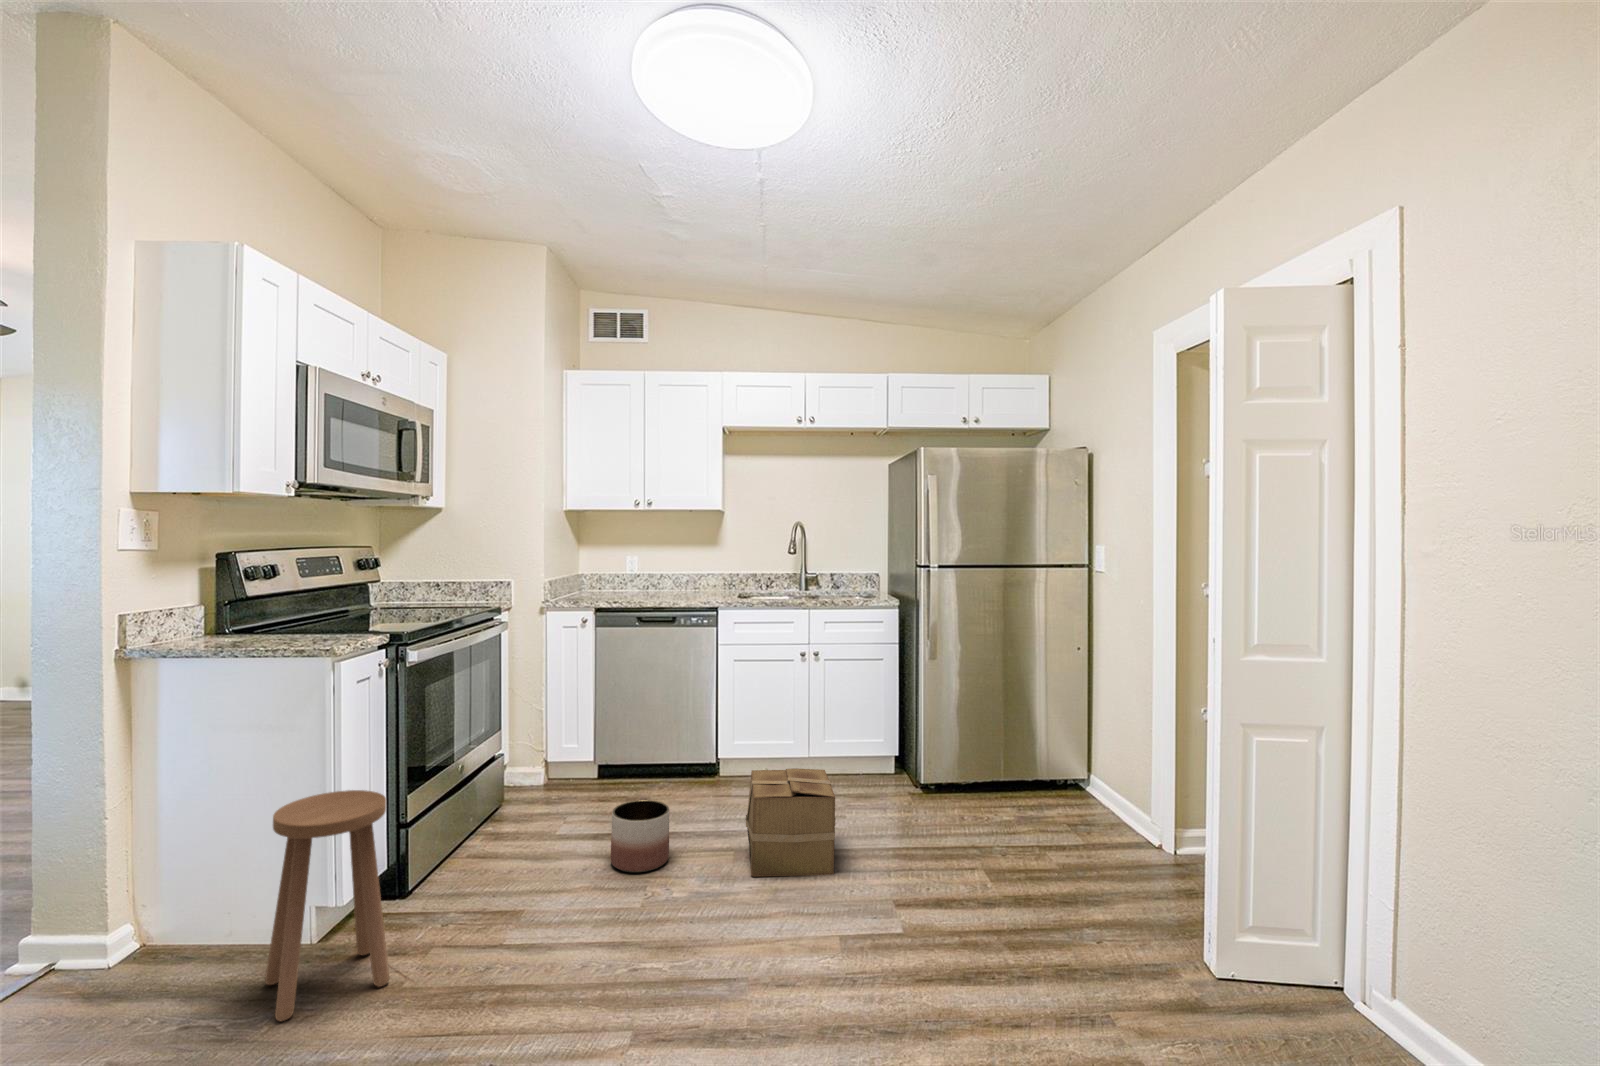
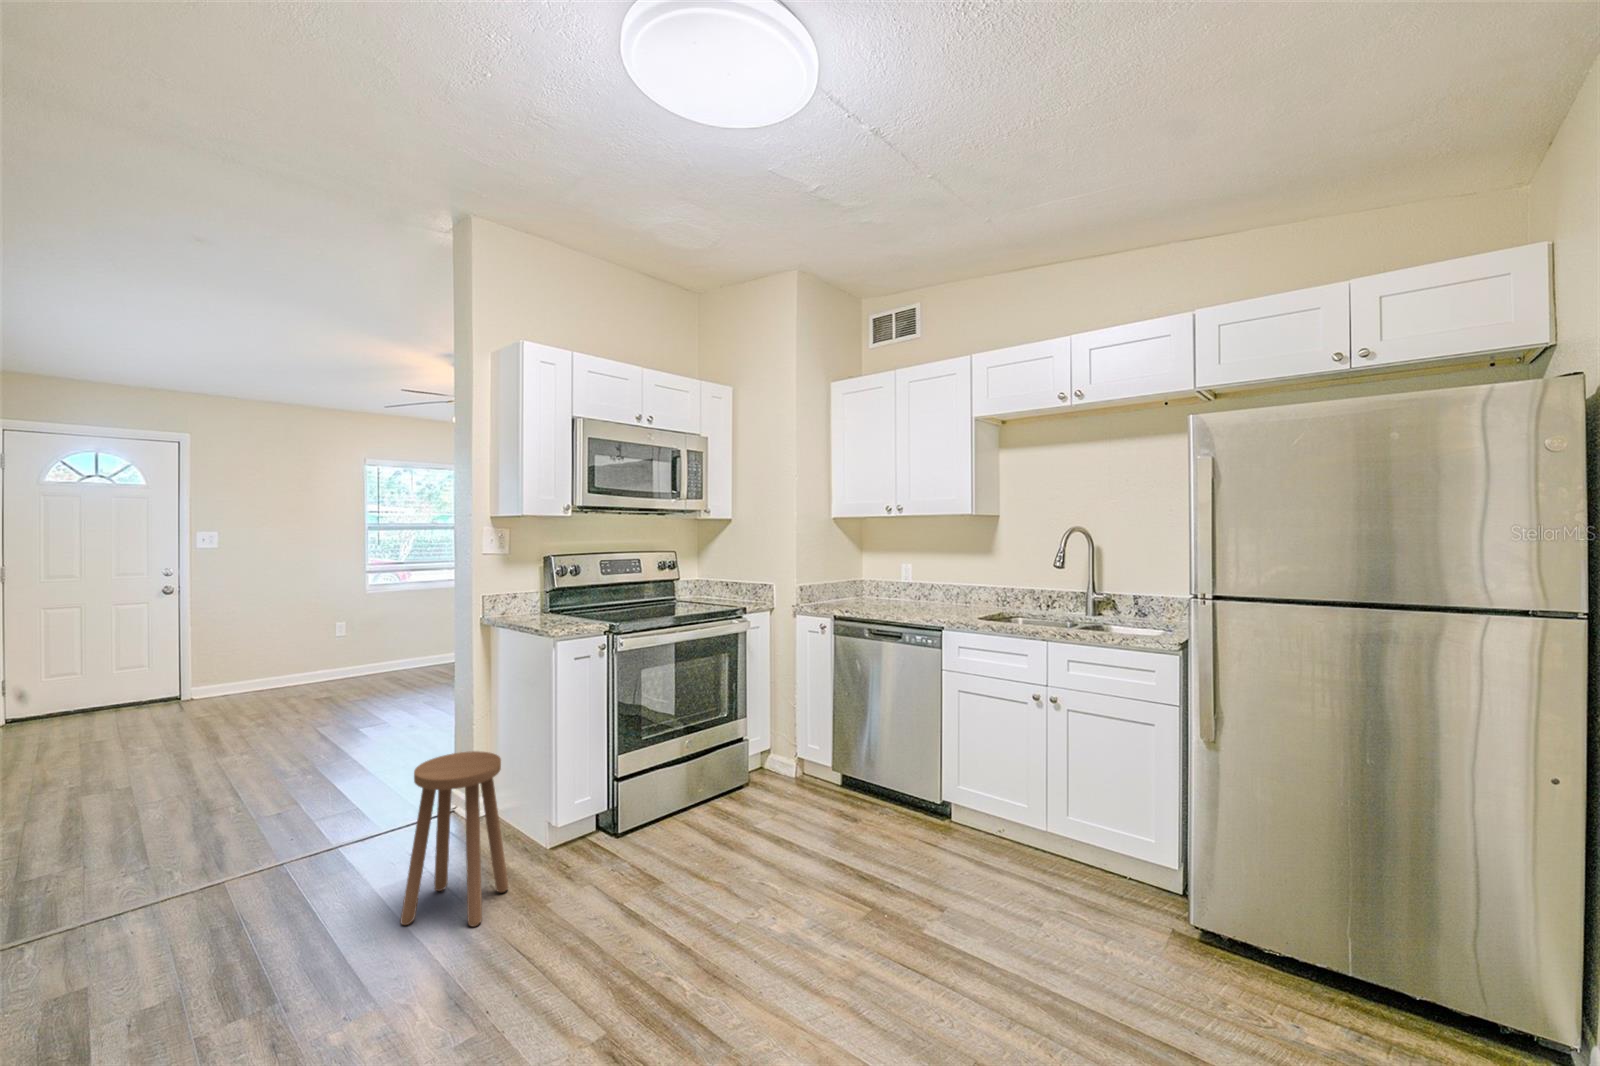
cardboard box: present [746,768,836,877] -> none [829,830,966,1009]
planter: present [611,800,669,873] -> none [728,824,789,907]

